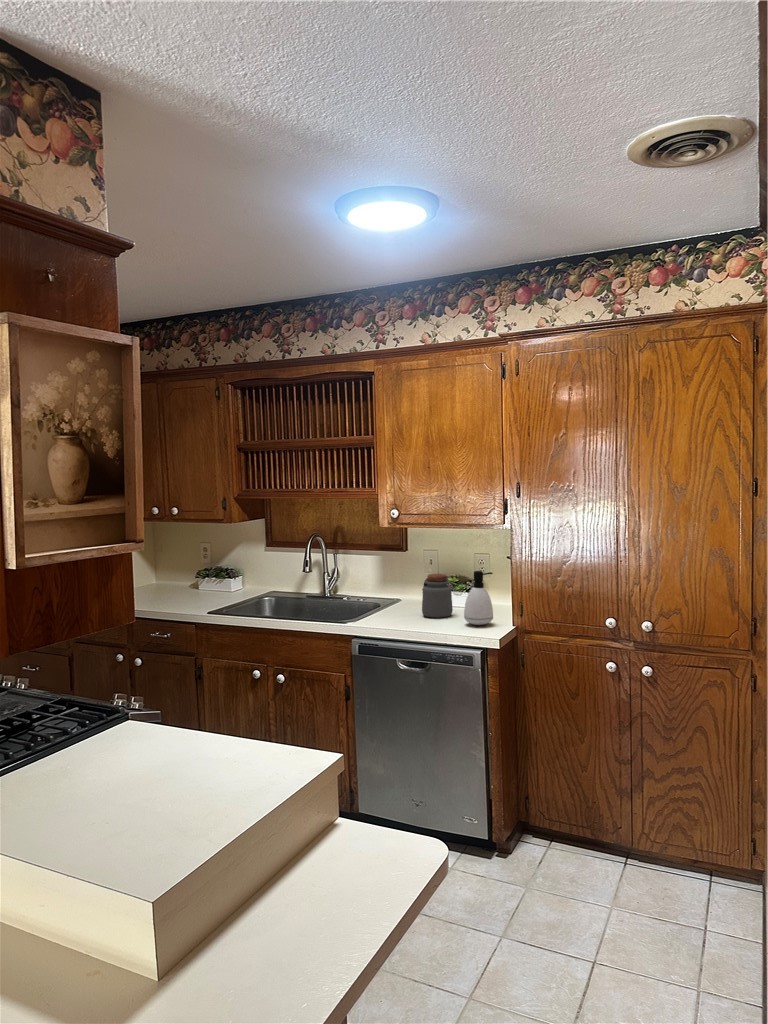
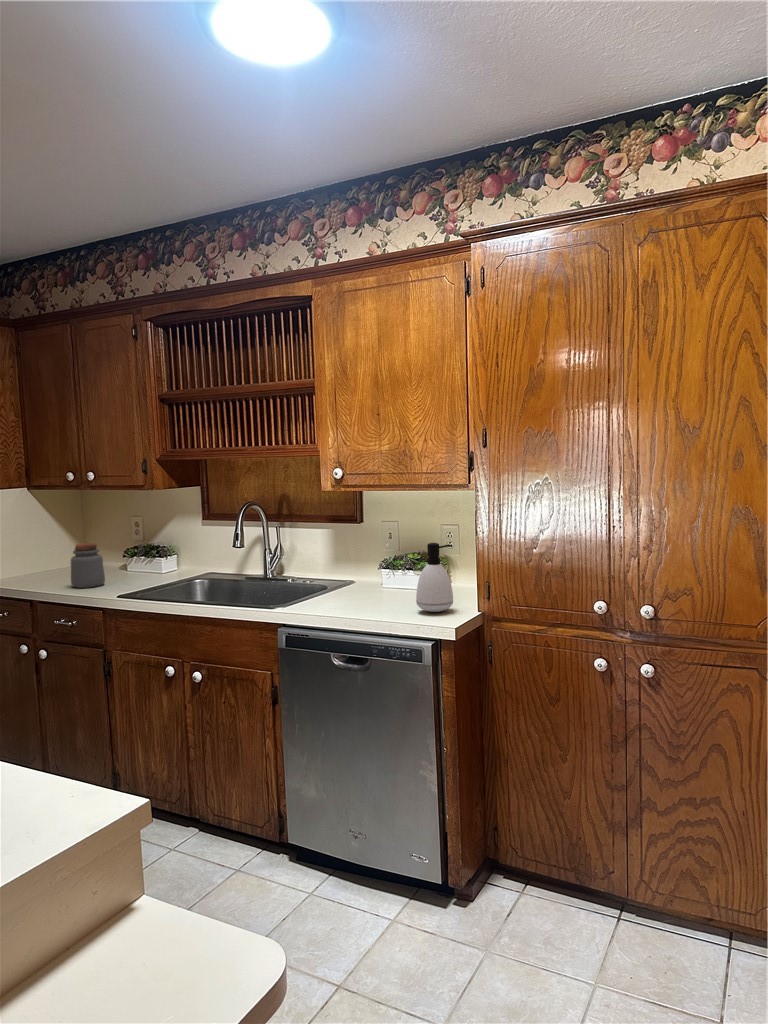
jar: present [422,574,453,618] -> present [71,543,105,588]

